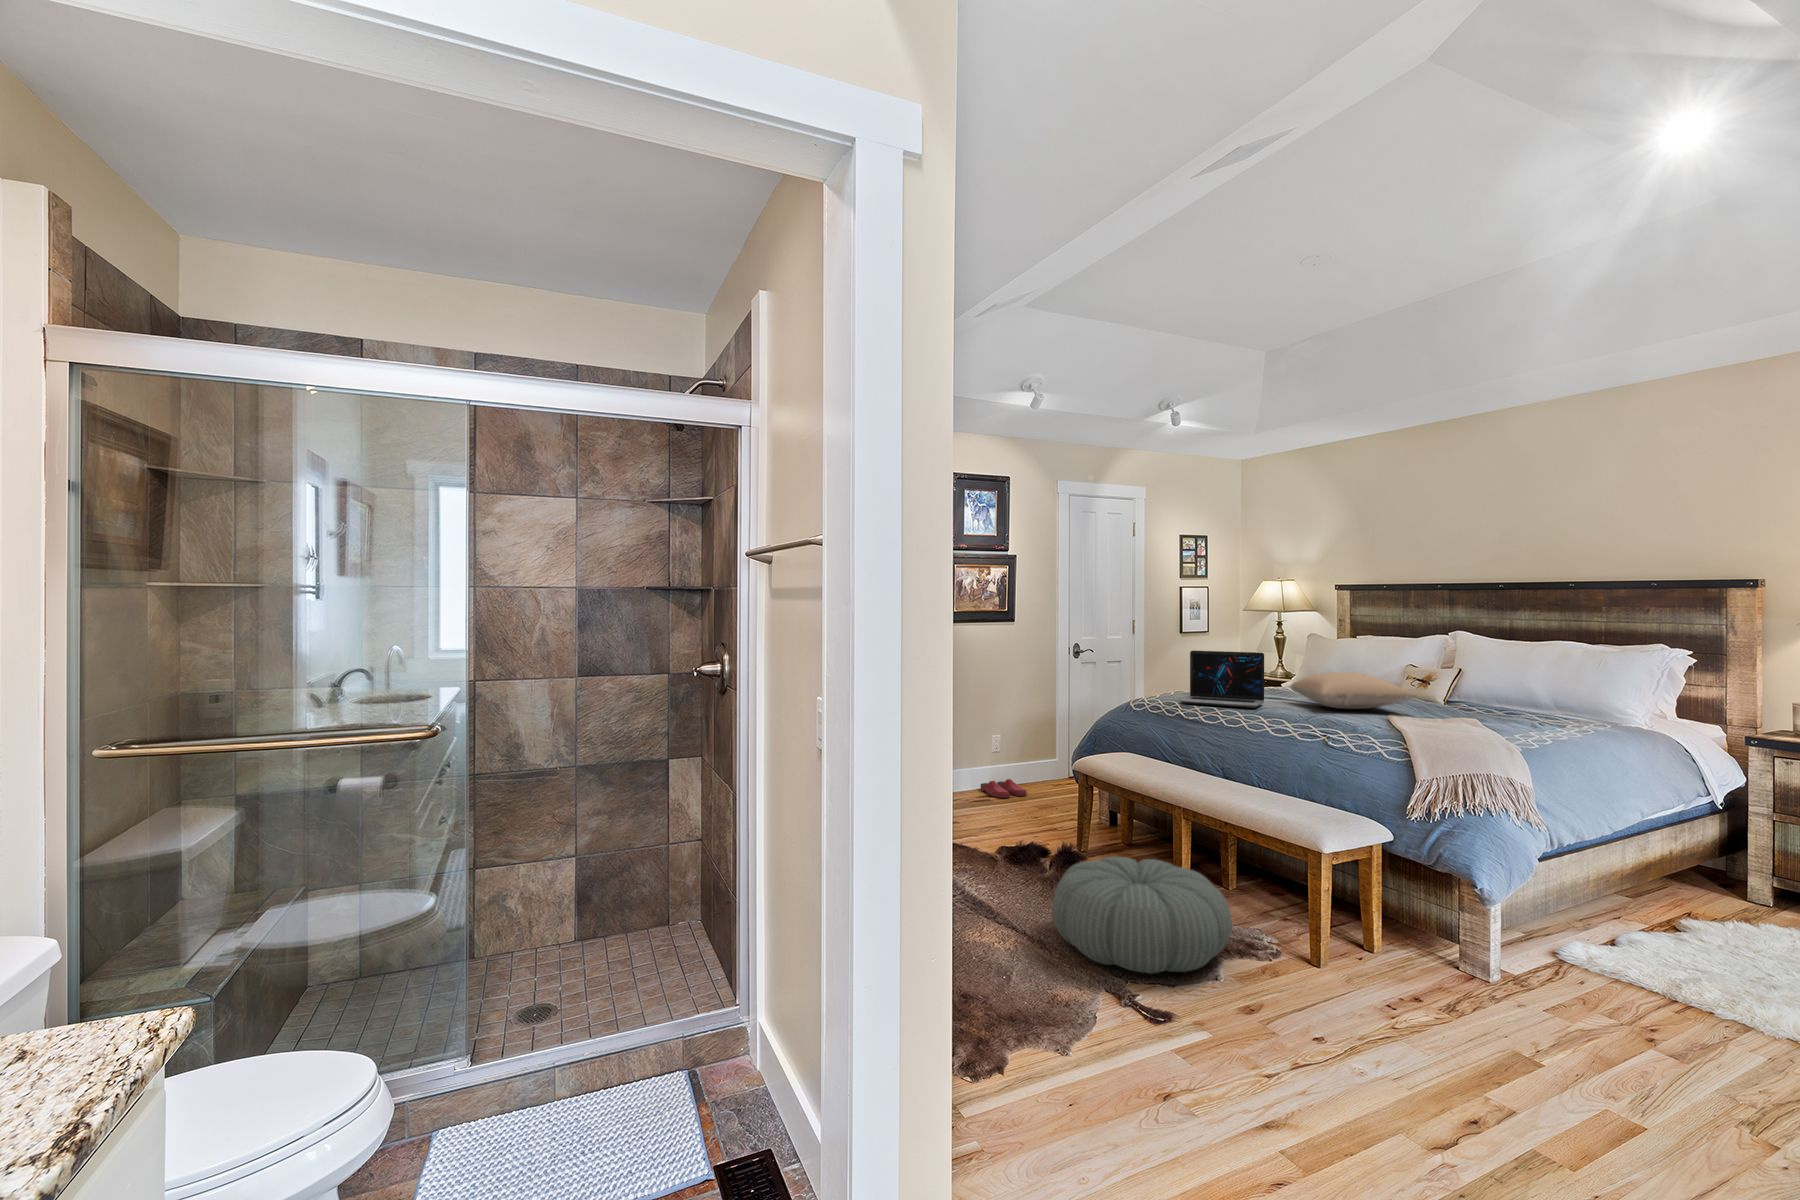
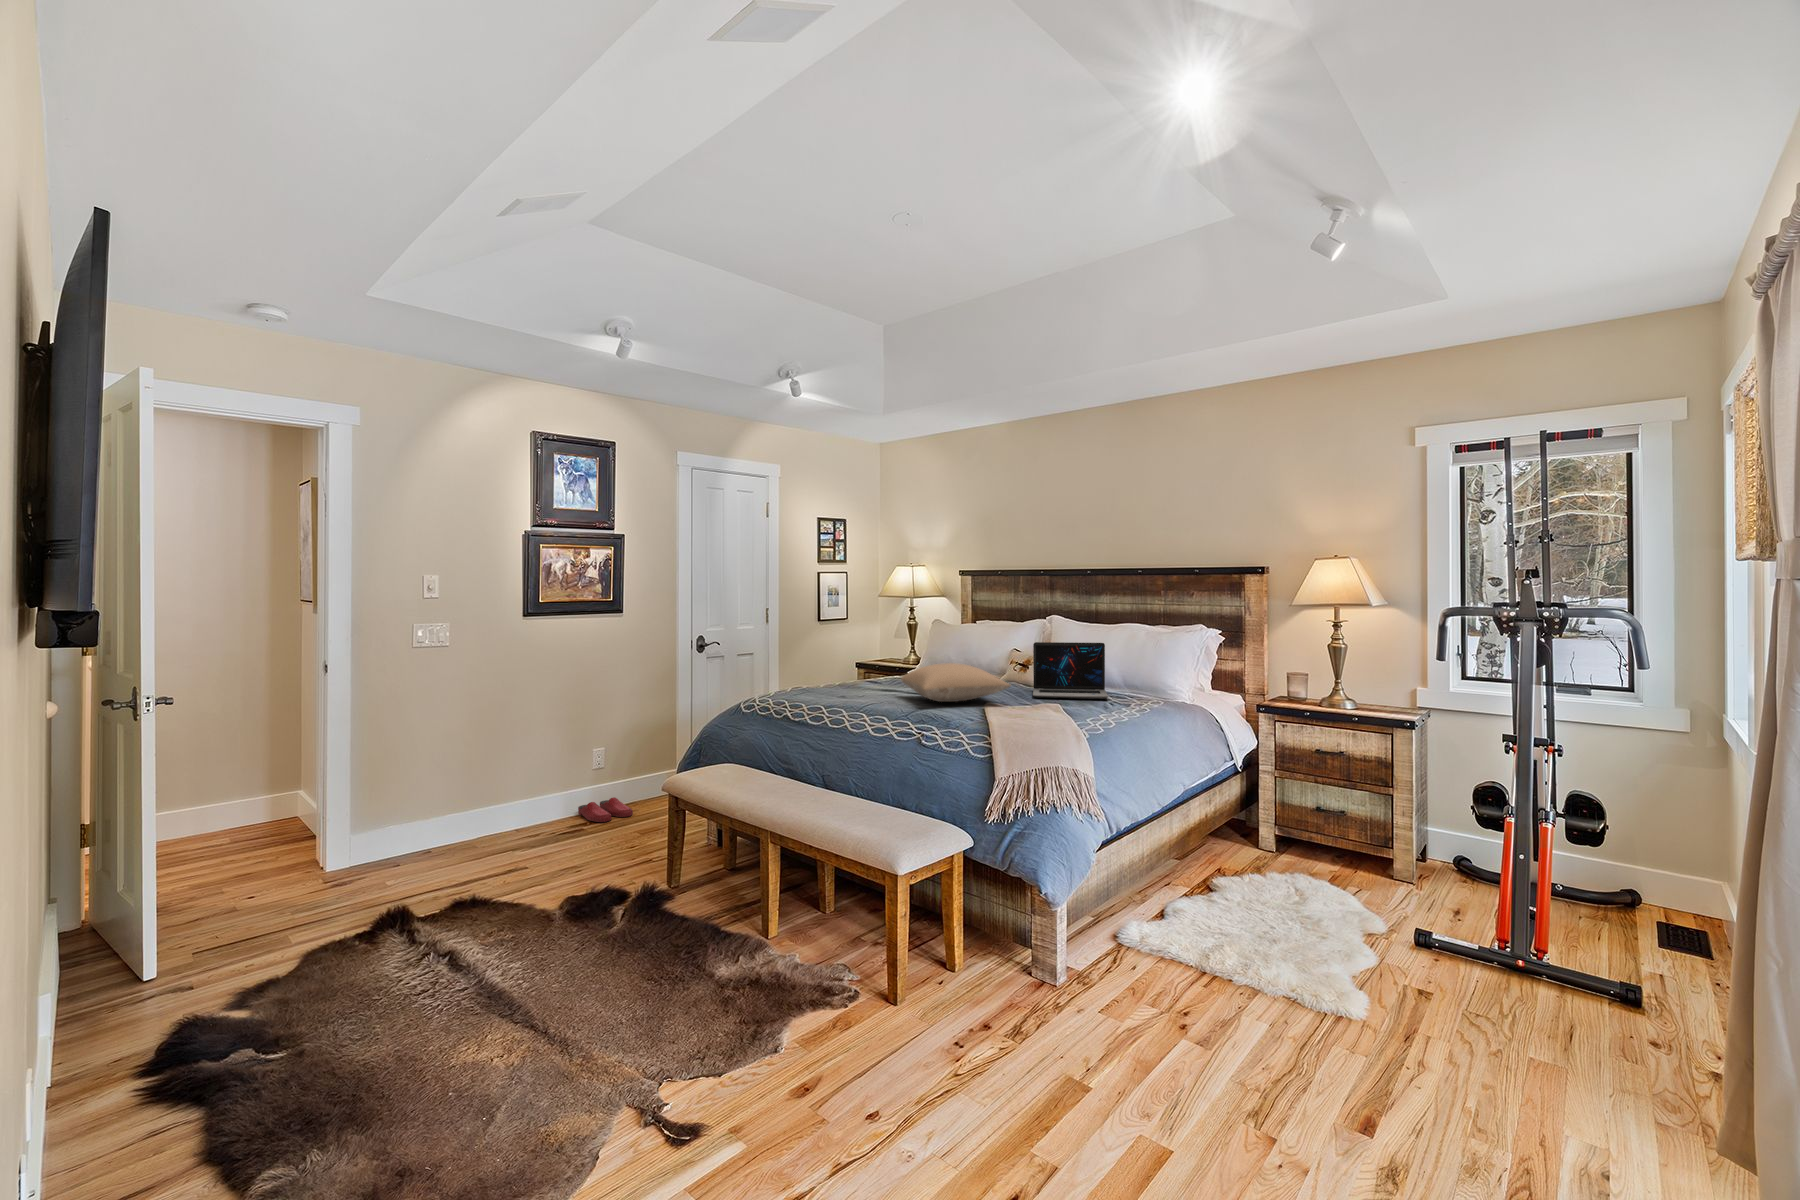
laptop: present [1180,651,1264,708] -> present [1033,642,1108,699]
pouf: present [1052,857,1232,974] -> none [598,900,808,1052]

